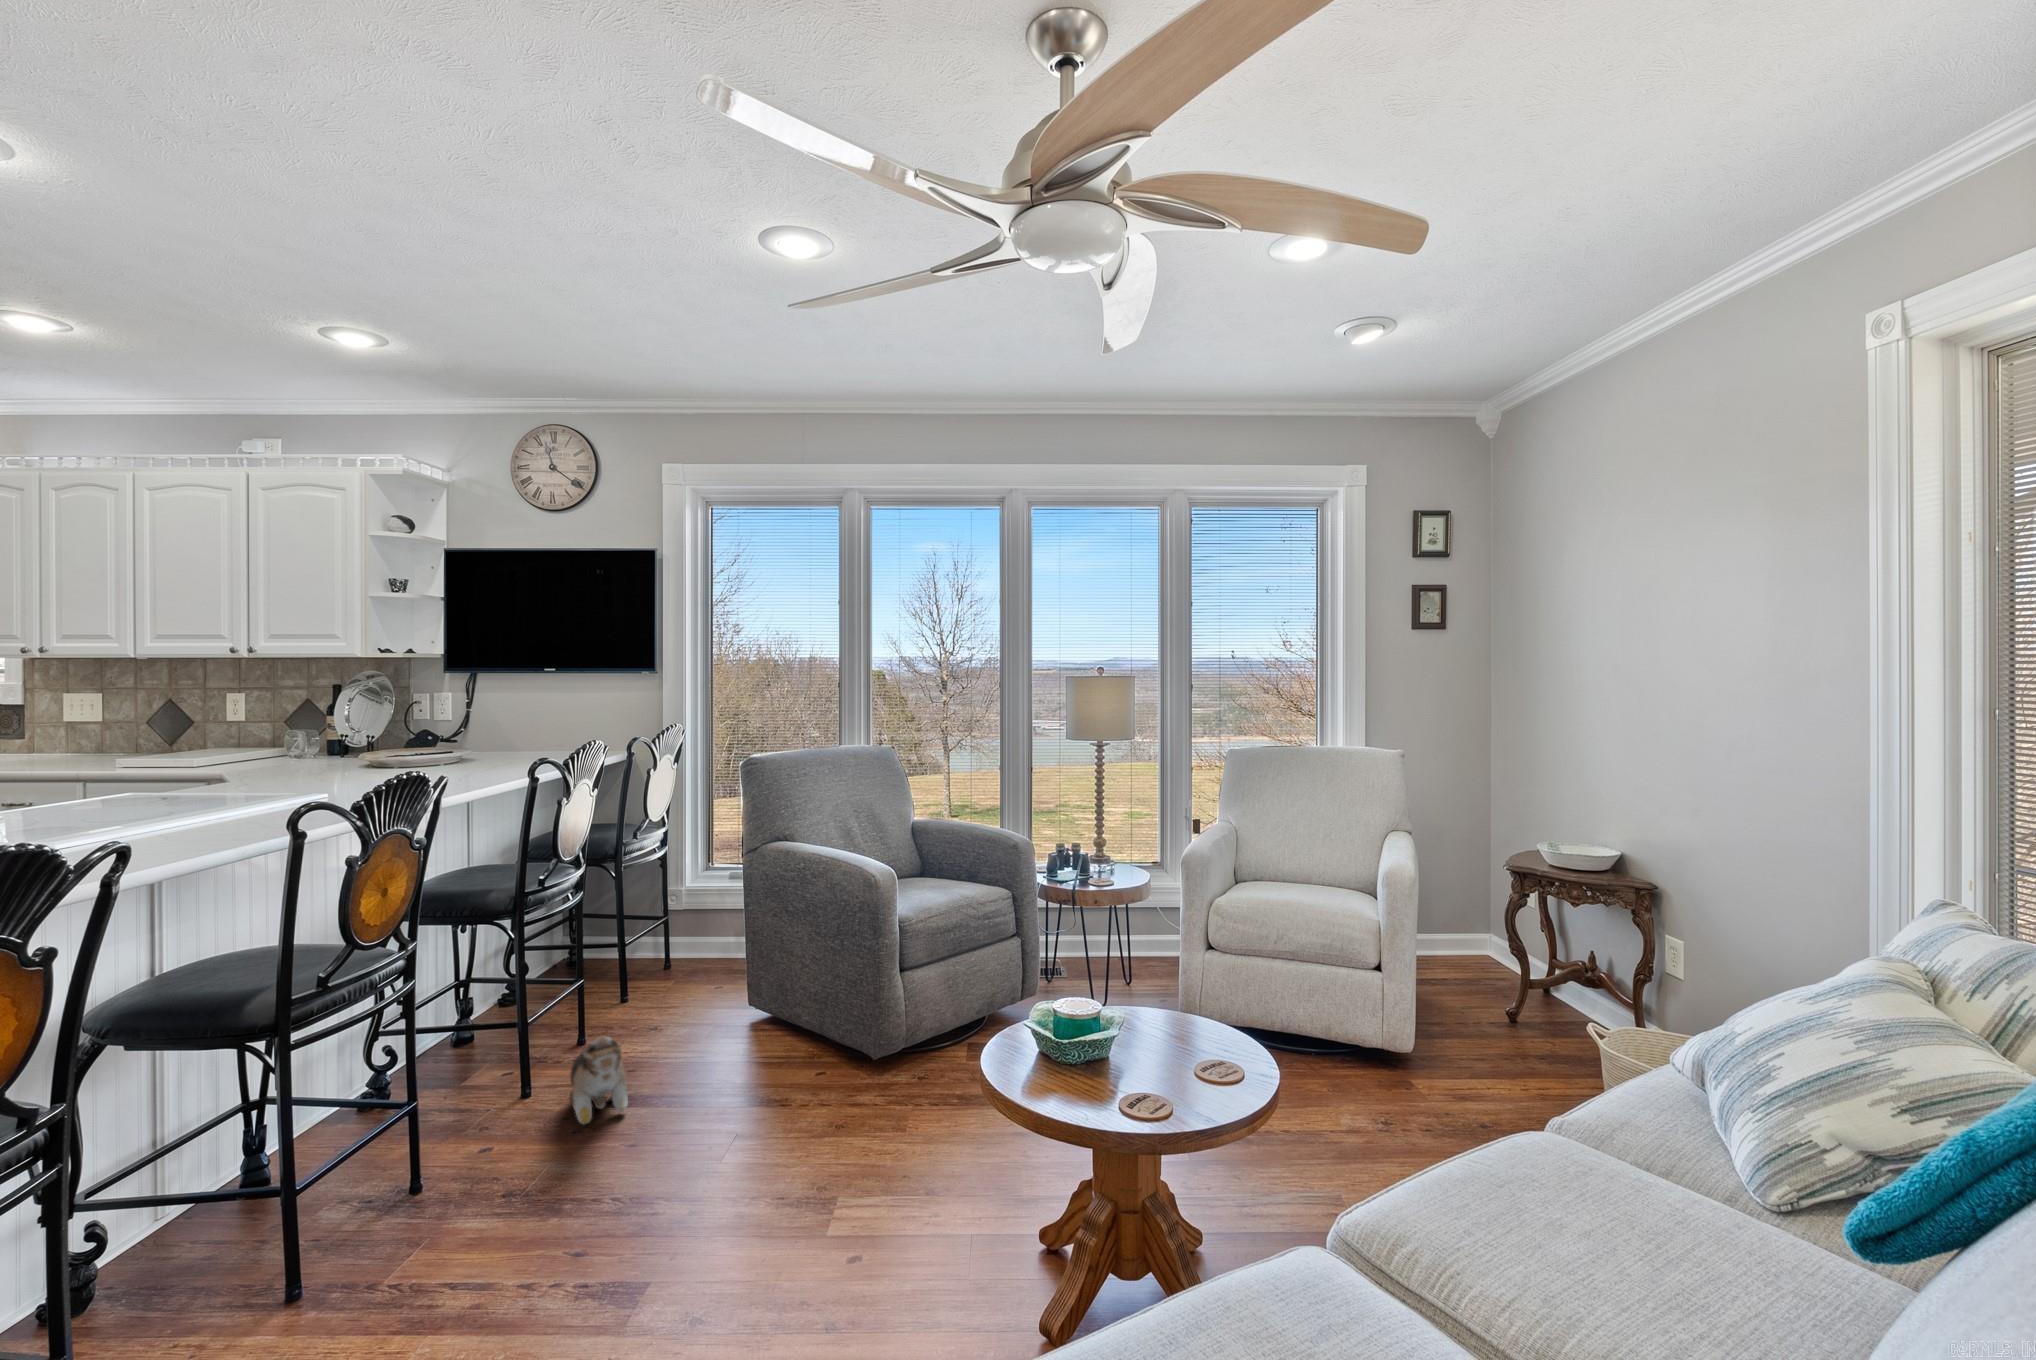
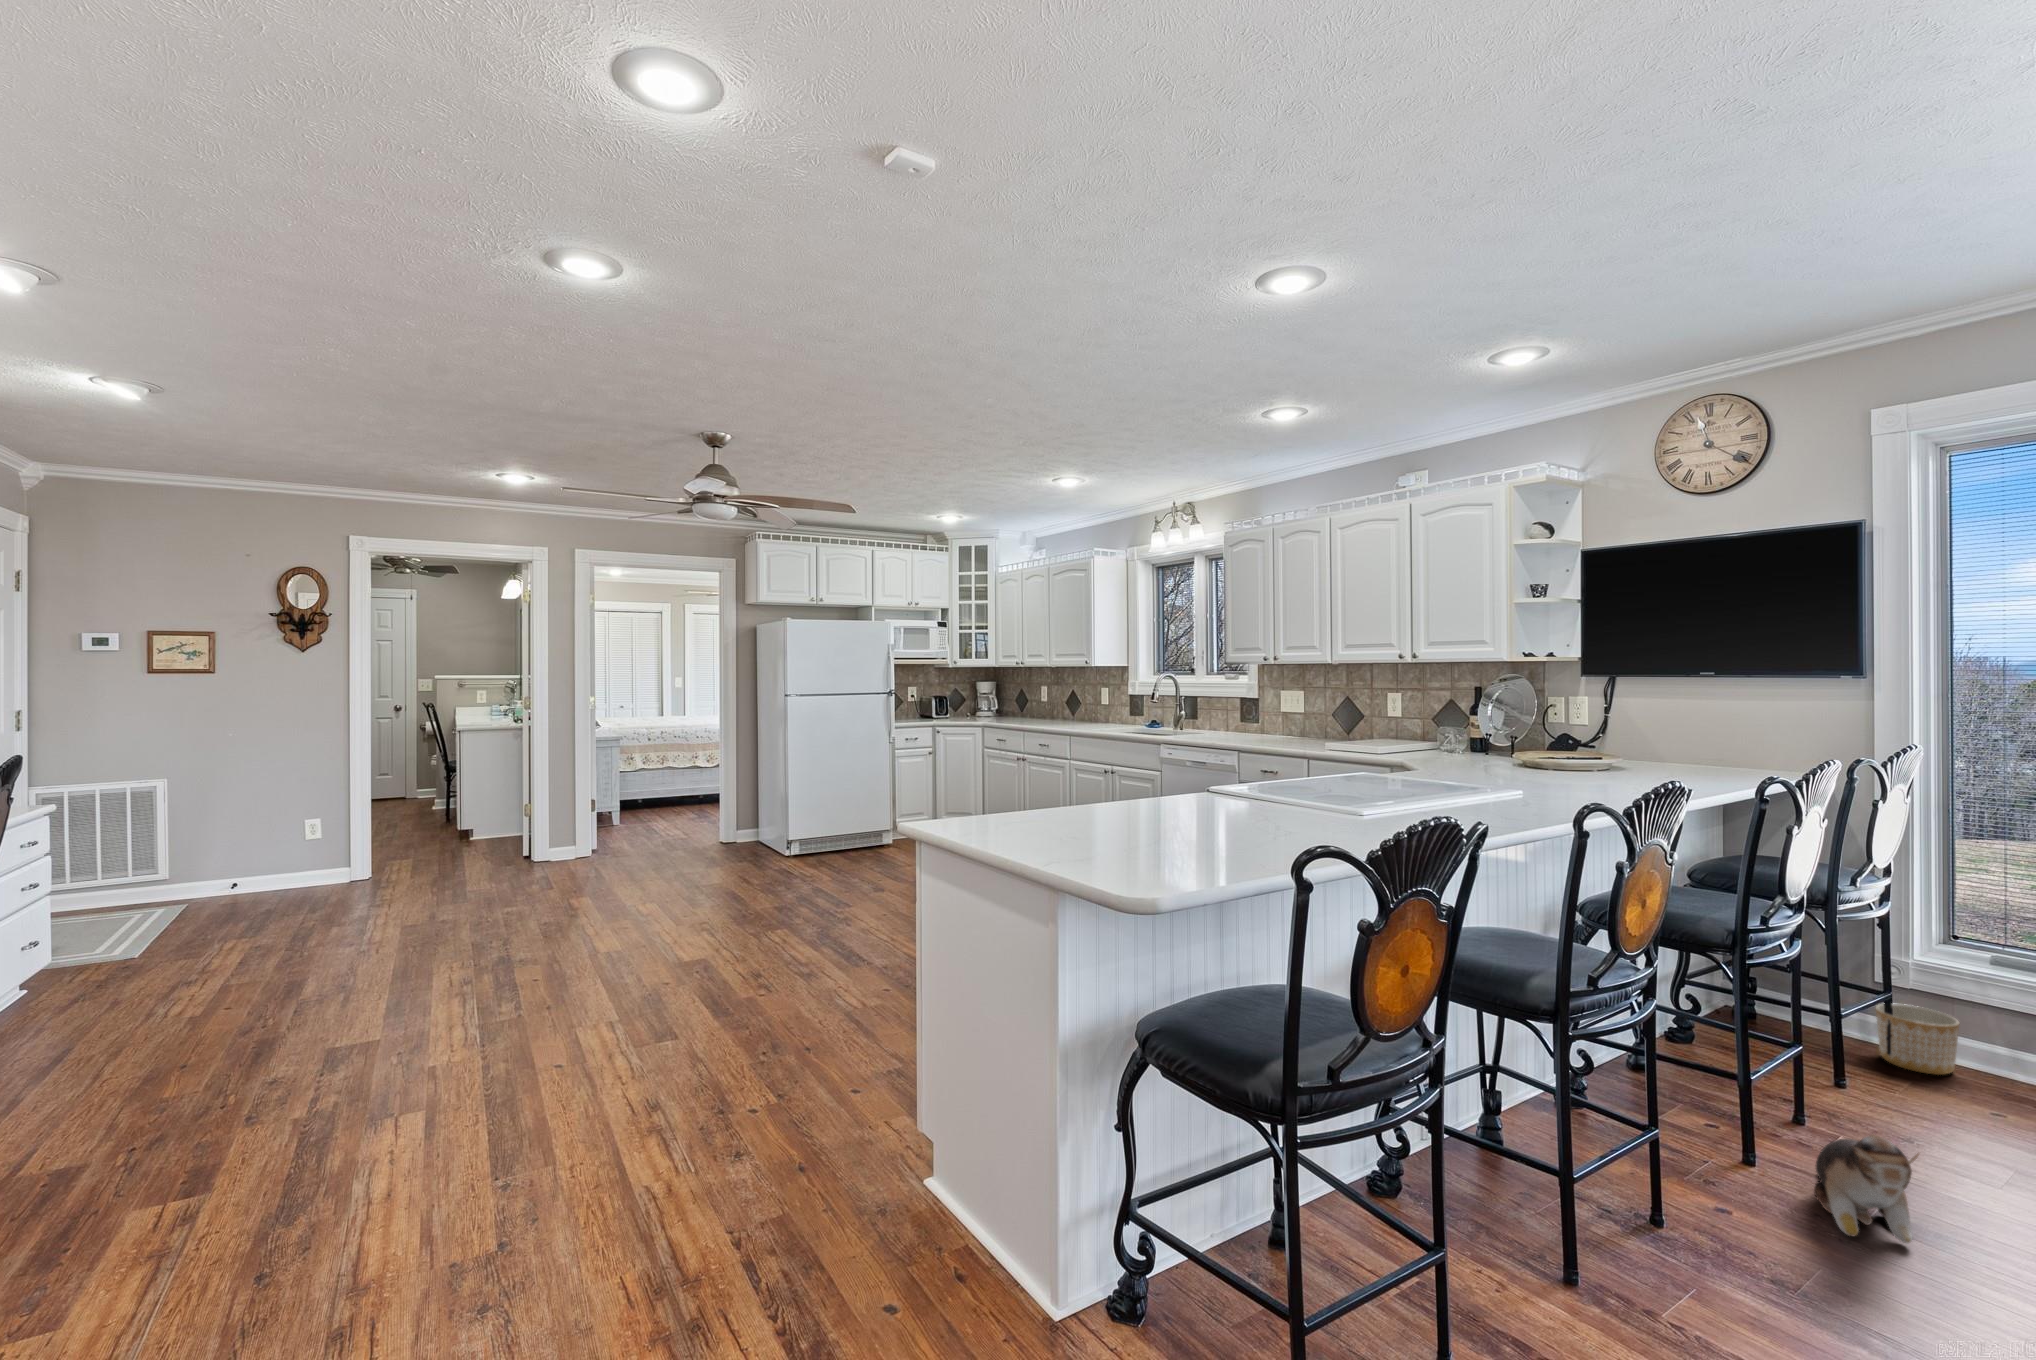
planter: none [661,921,709,971] -> present [1876,1004,1959,1075]

